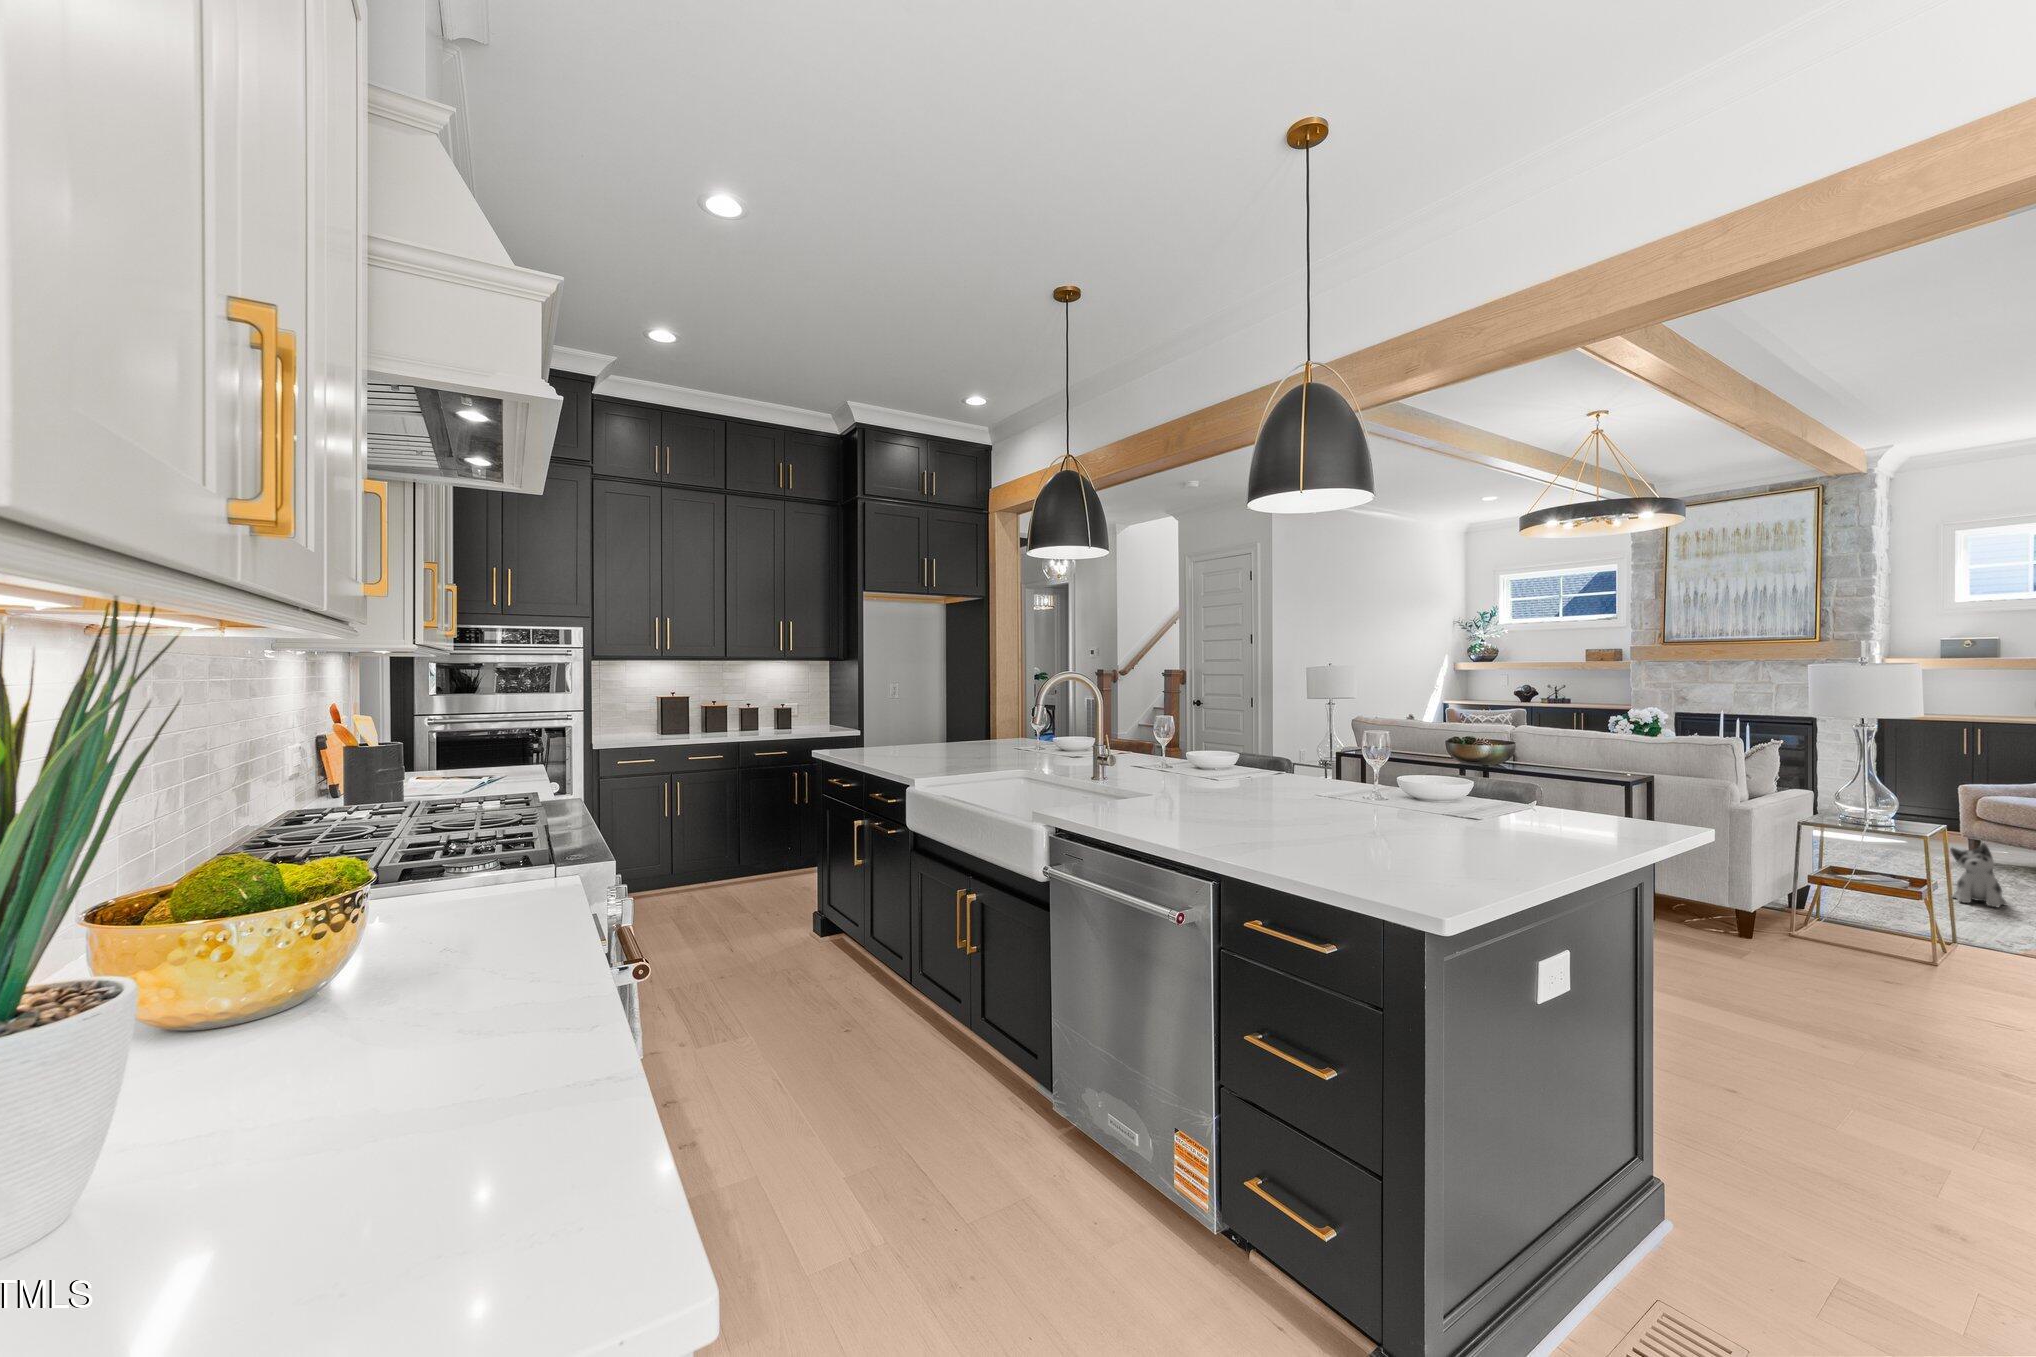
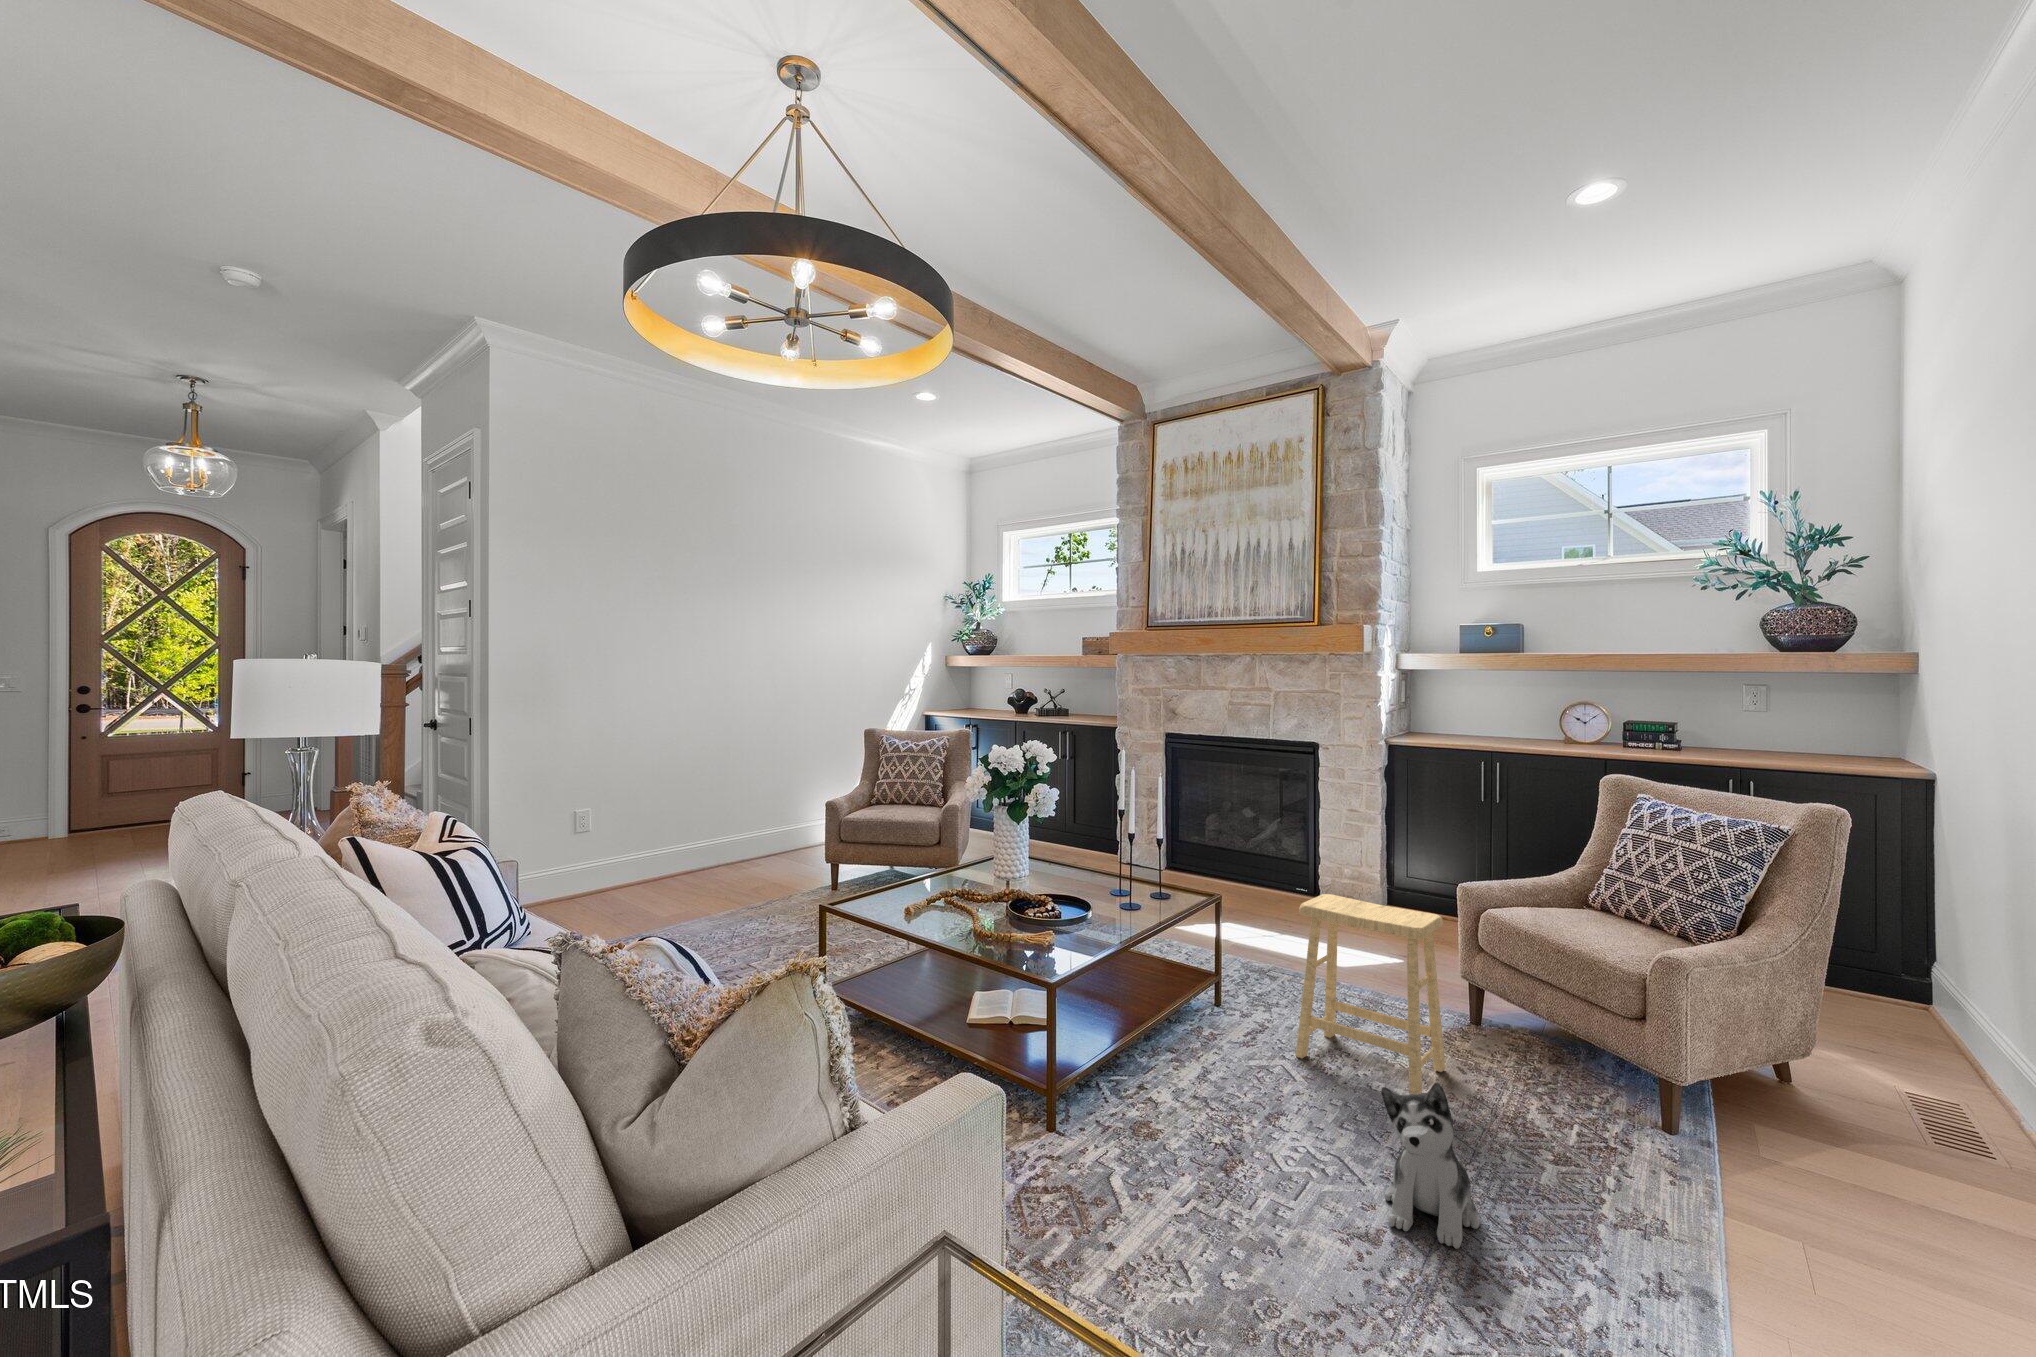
footstool: none [1865,787,1966,880] -> present [1296,894,1446,1094]

